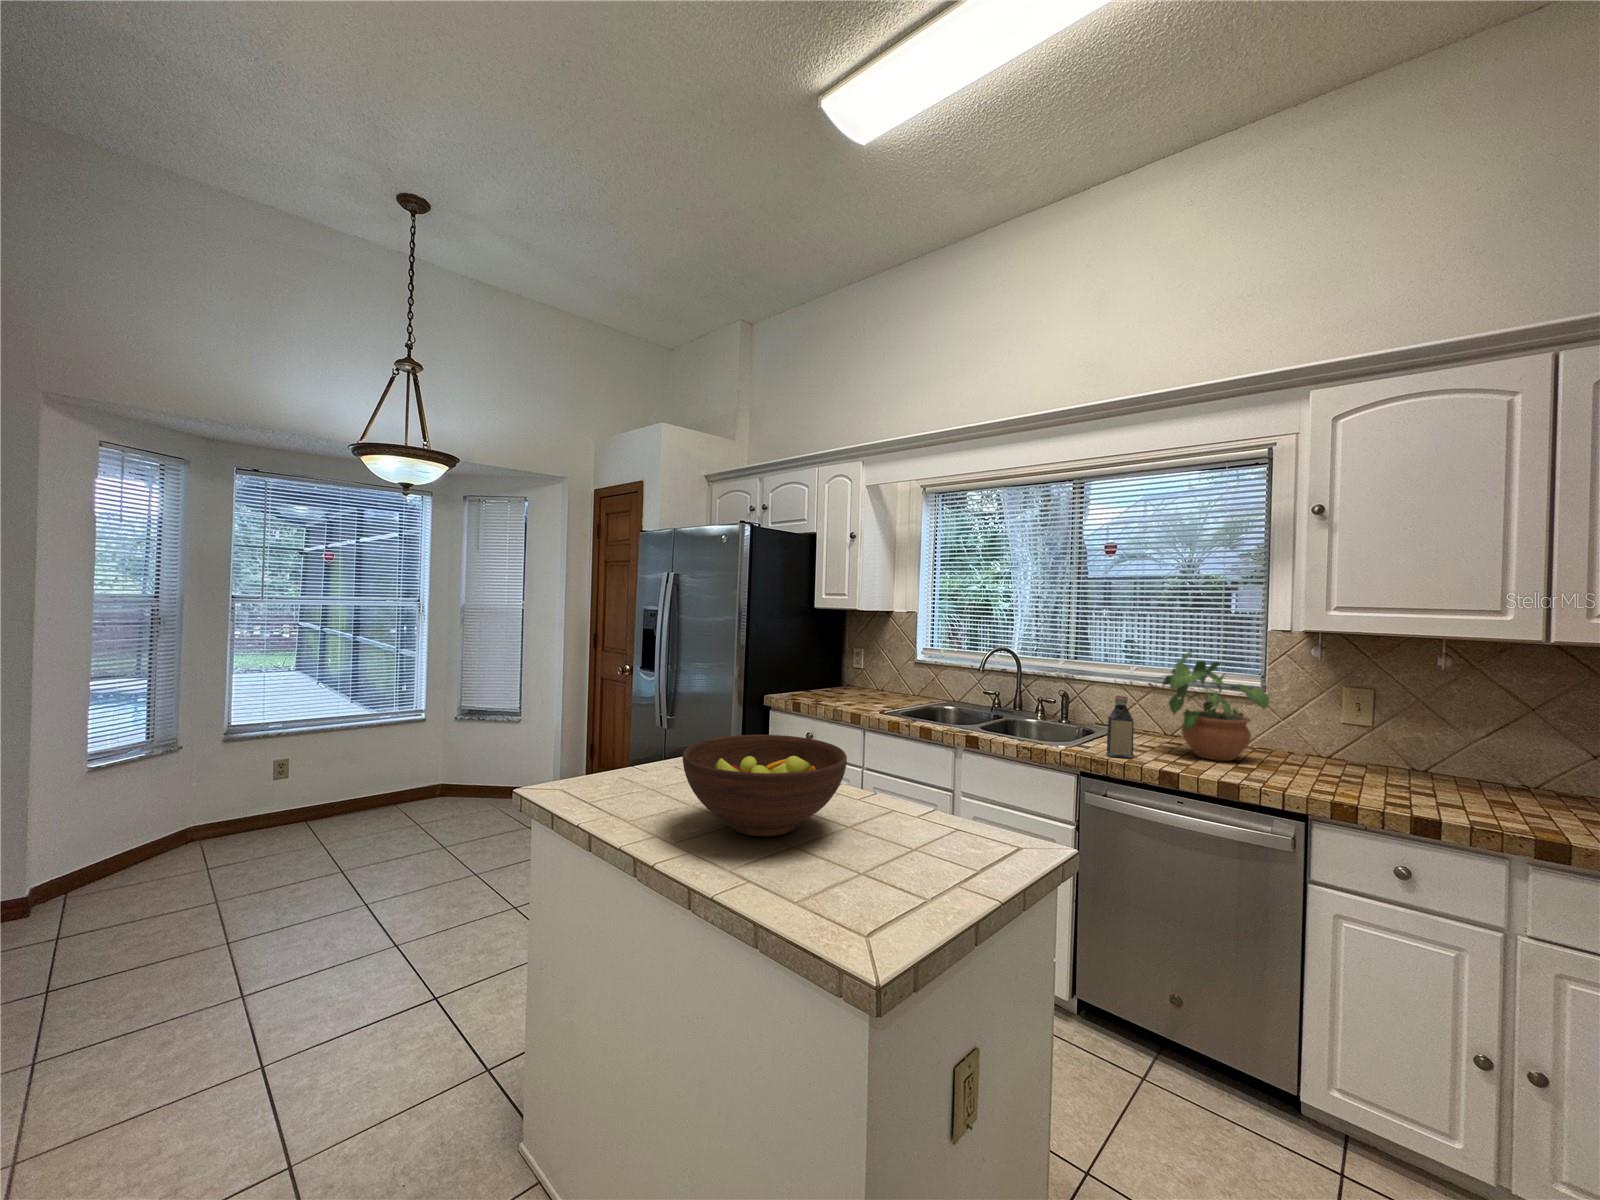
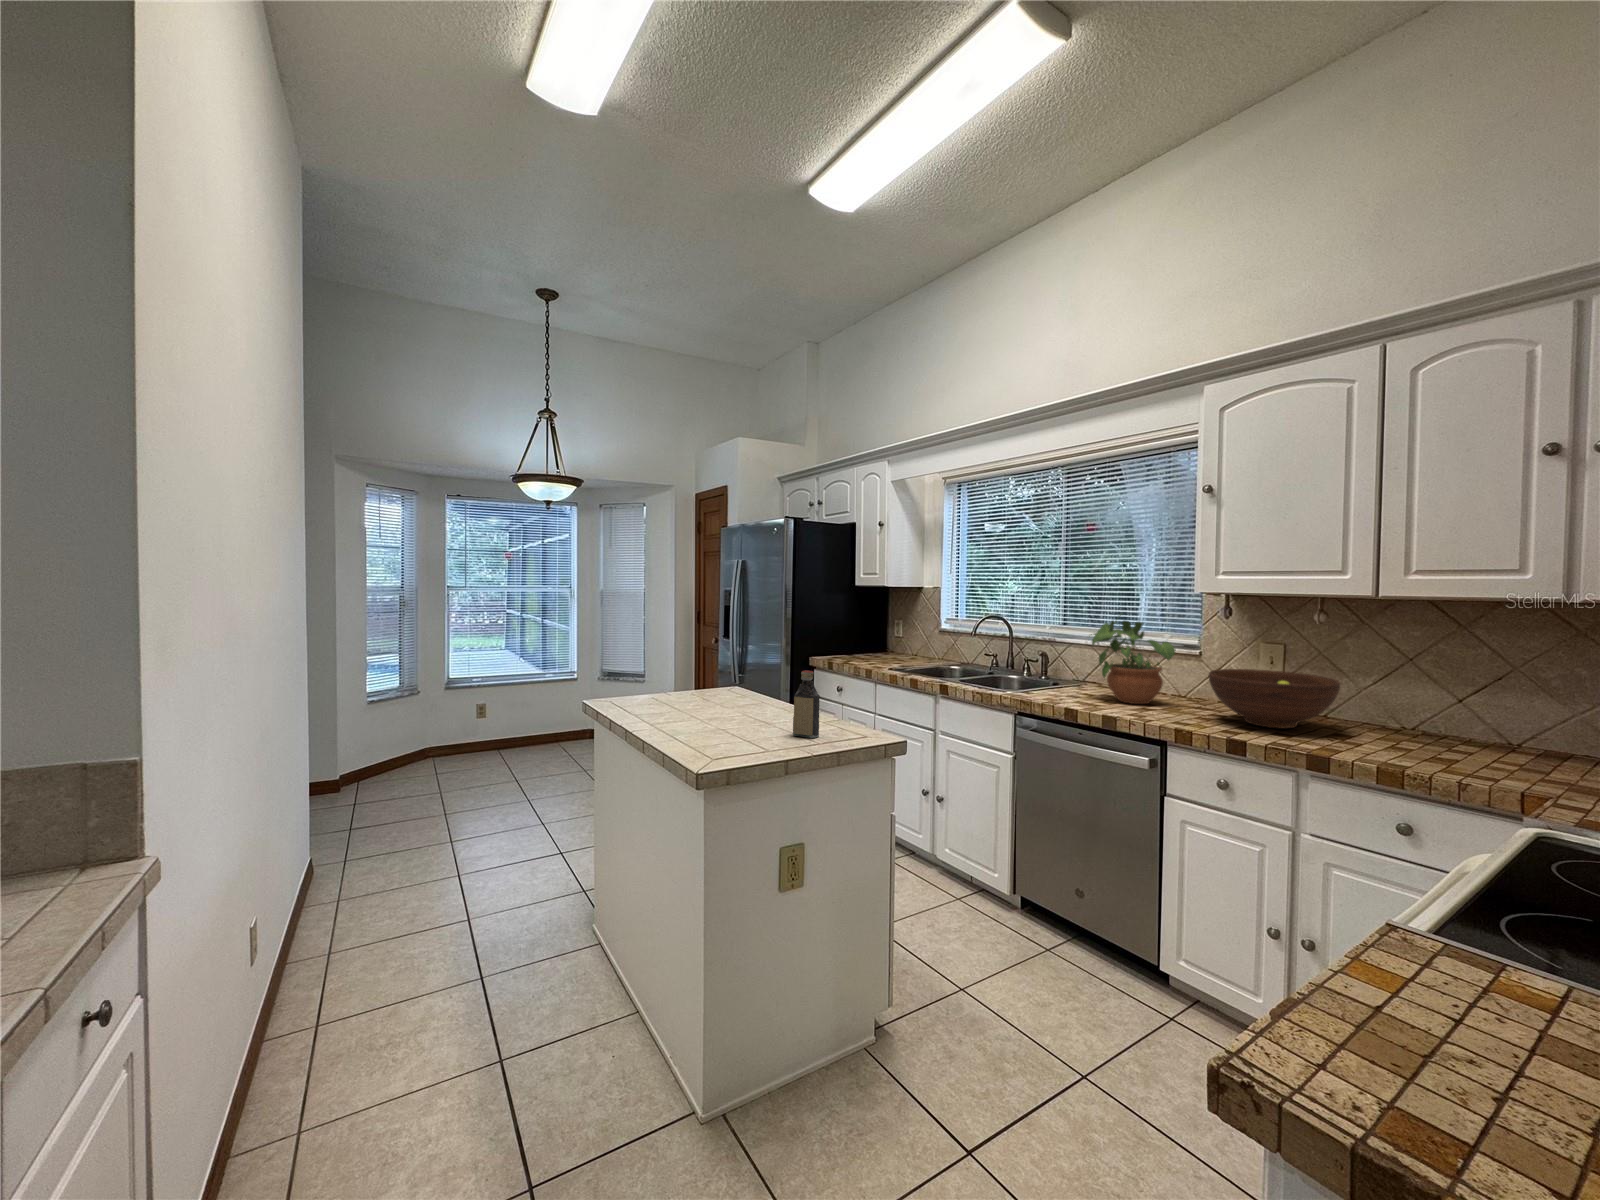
bottle: present [1106,696,1134,758] -> present [793,670,820,738]
fruit bowl: present [683,735,847,836] -> present [1209,669,1340,729]

